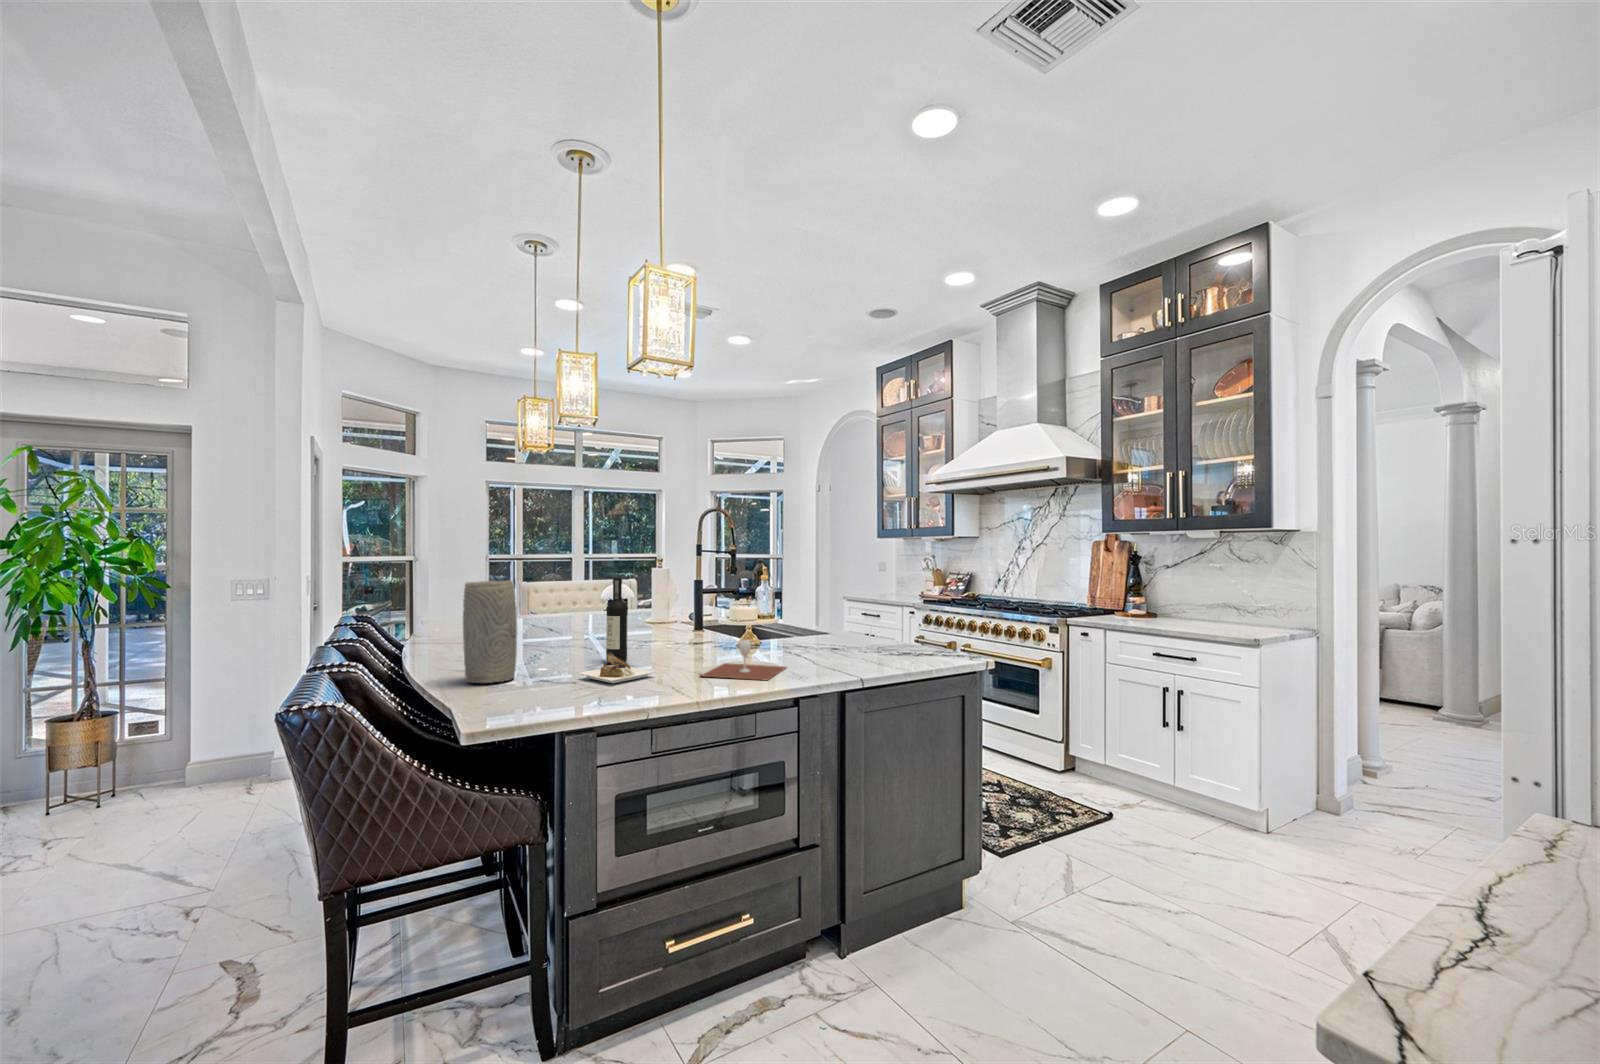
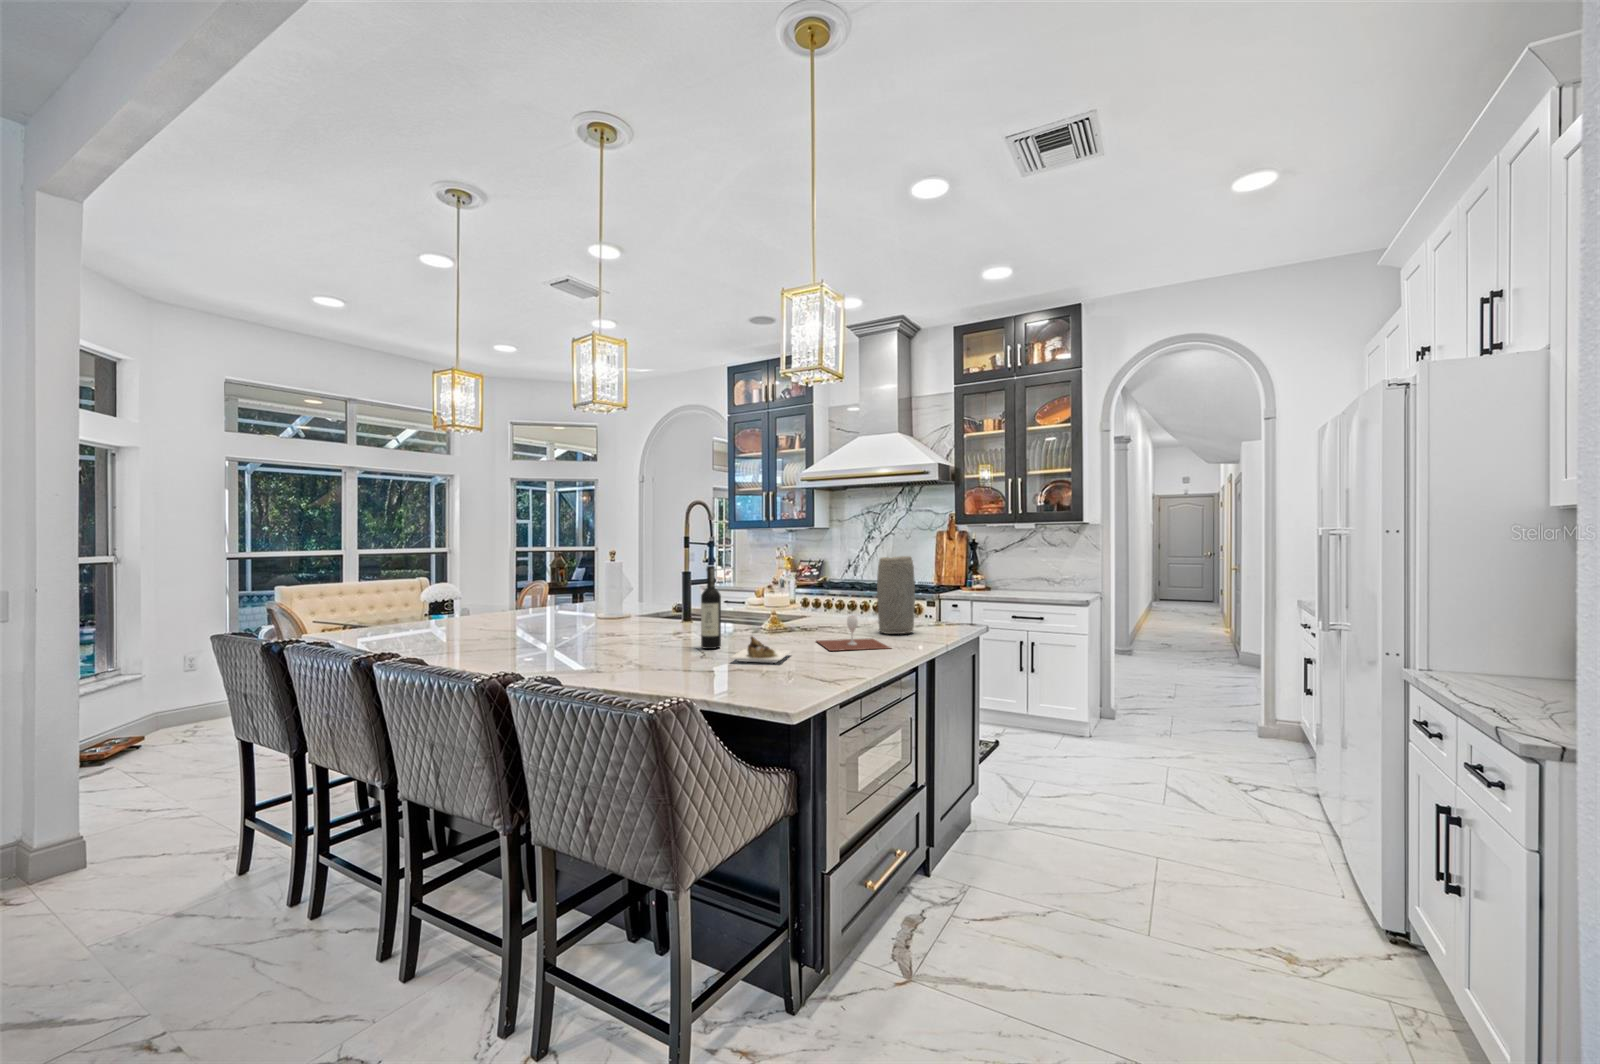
vase: present [463,580,517,683] -> present [877,556,915,634]

